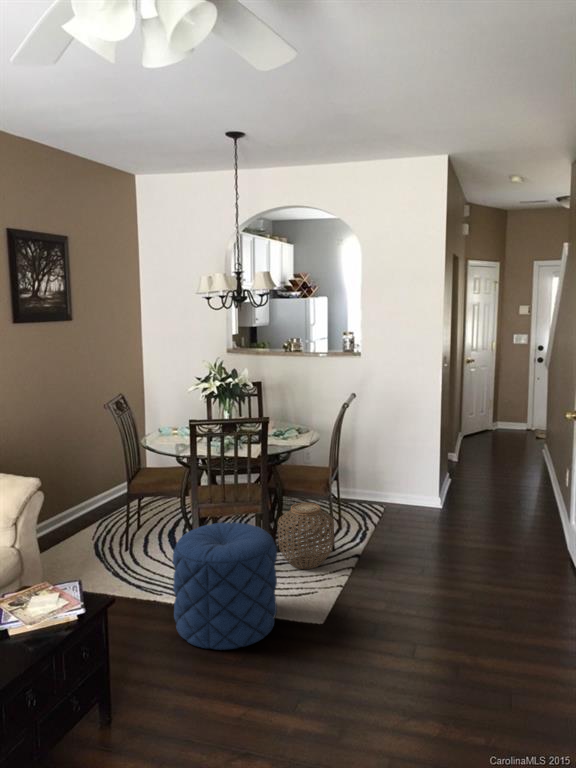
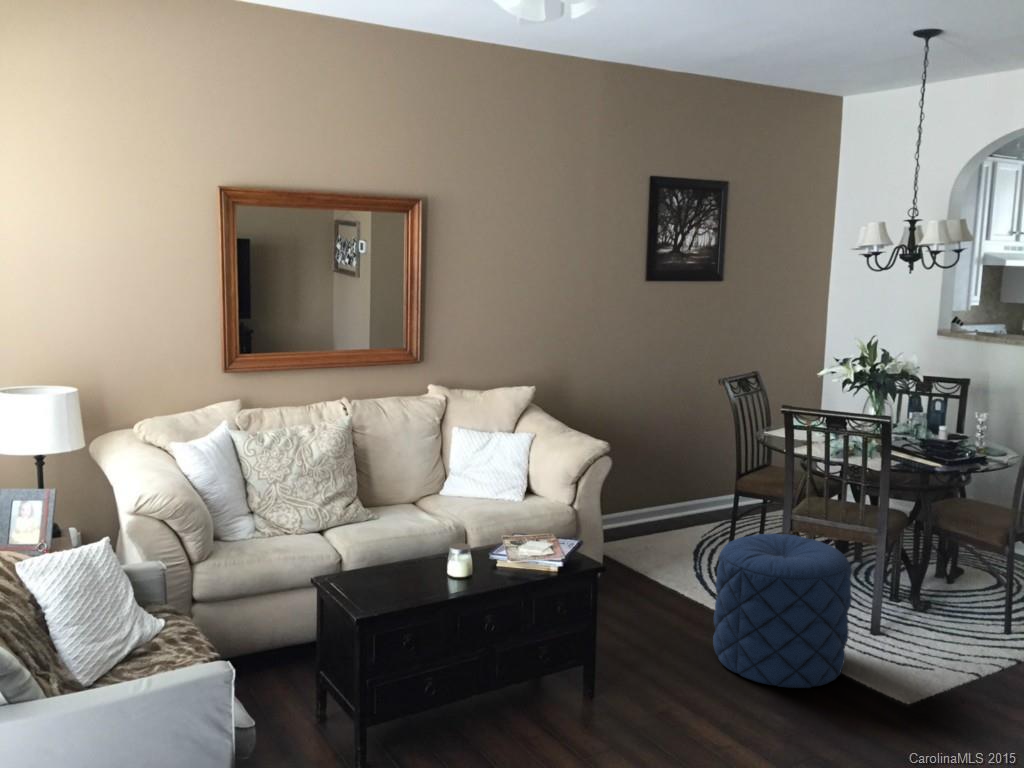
woven basket: present [278,503,334,569] -> none [909,548,1001,643]

